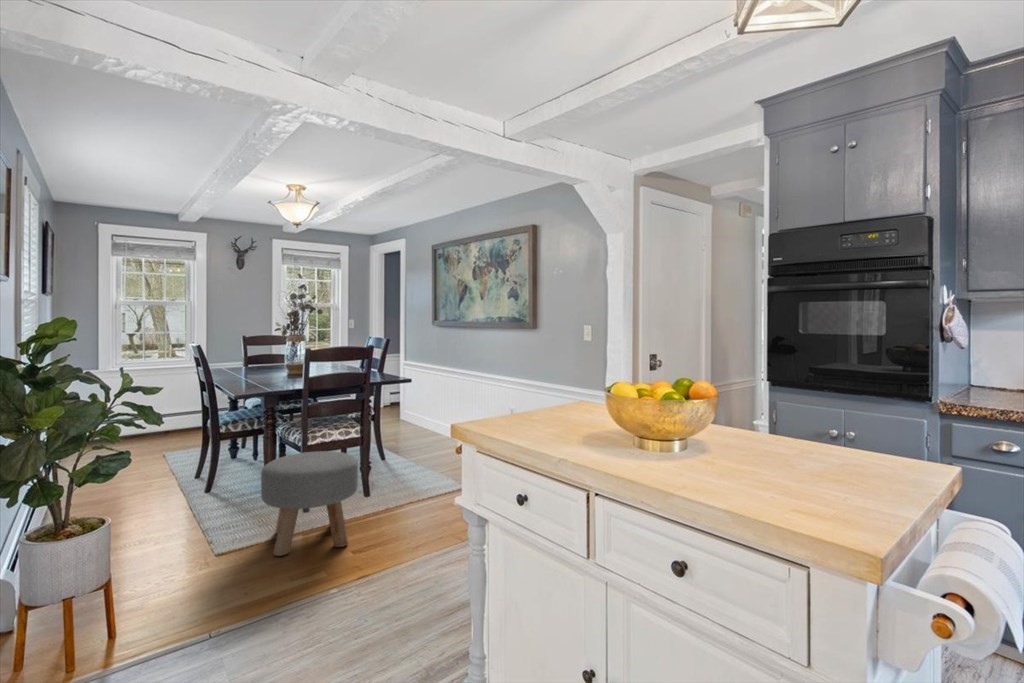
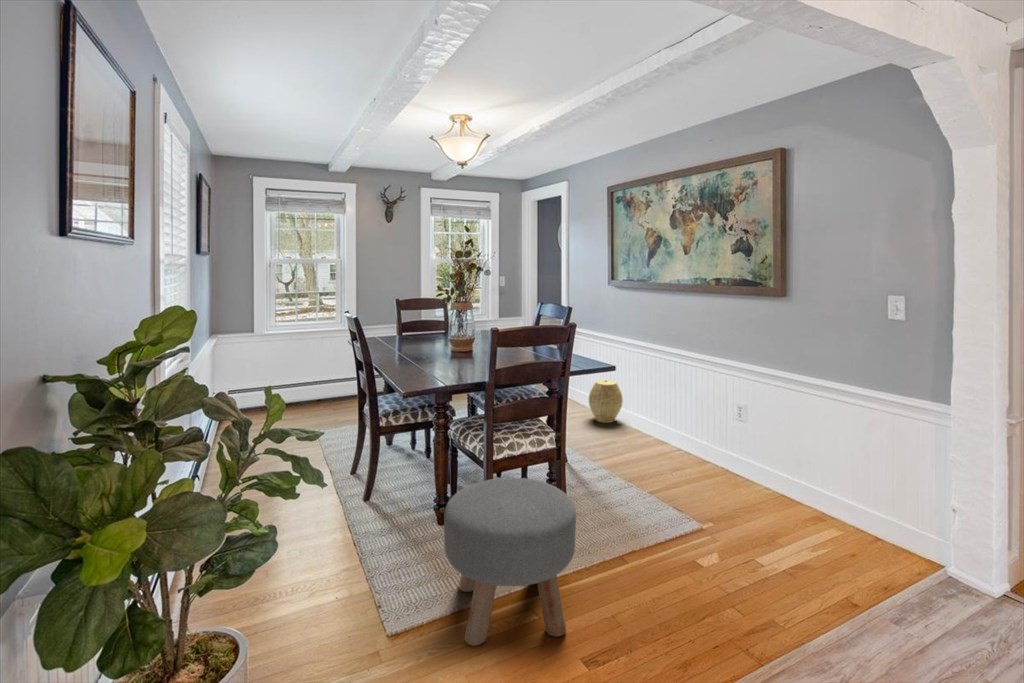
woven basket: none [417,402,445,437] -> present [589,380,623,423]

